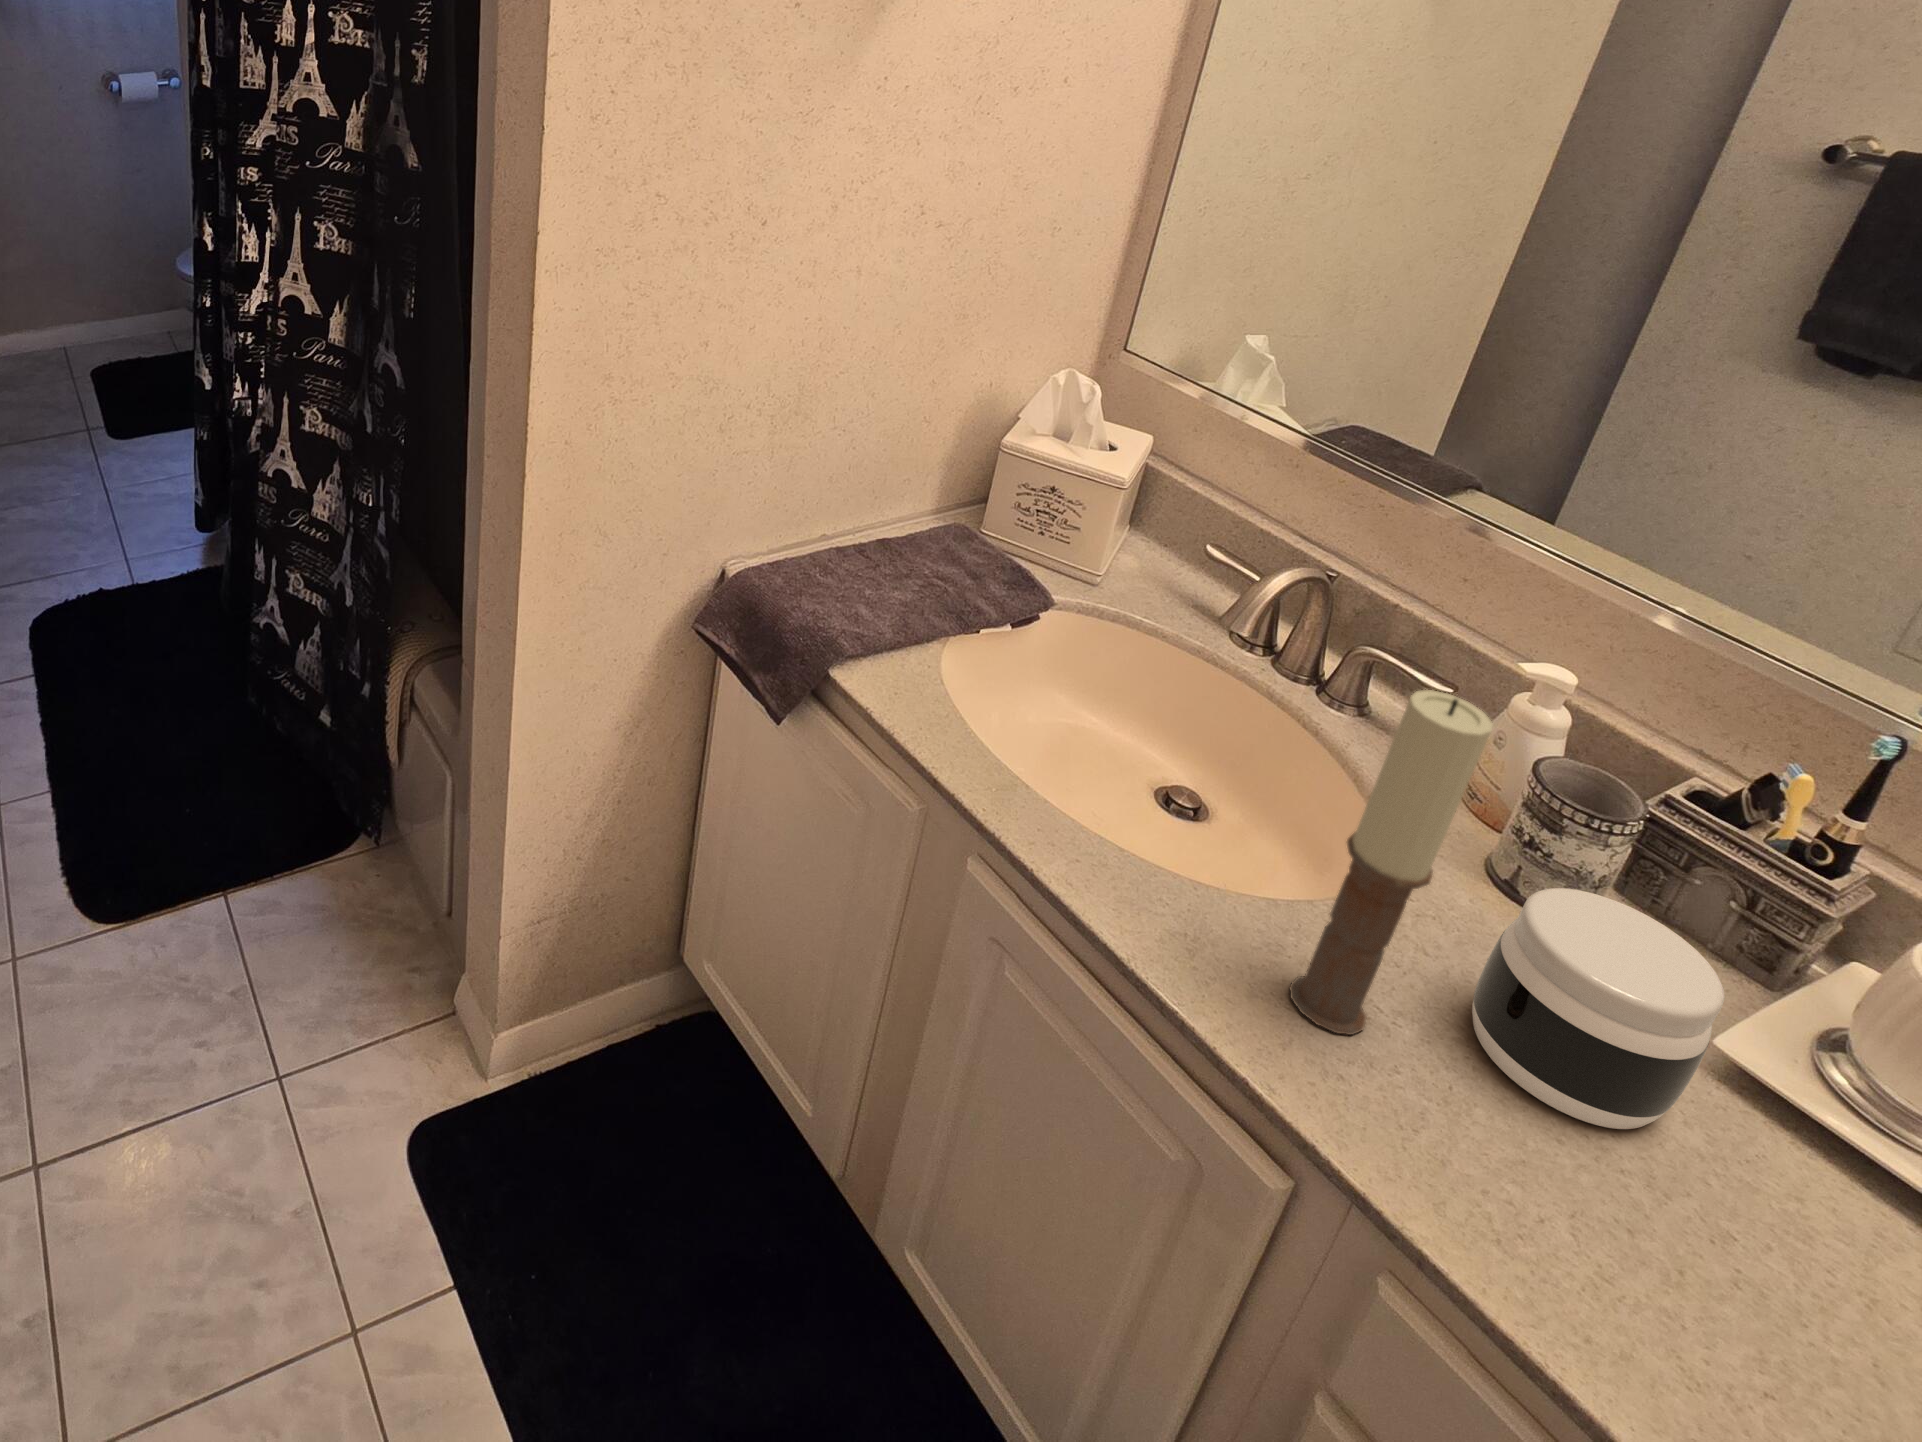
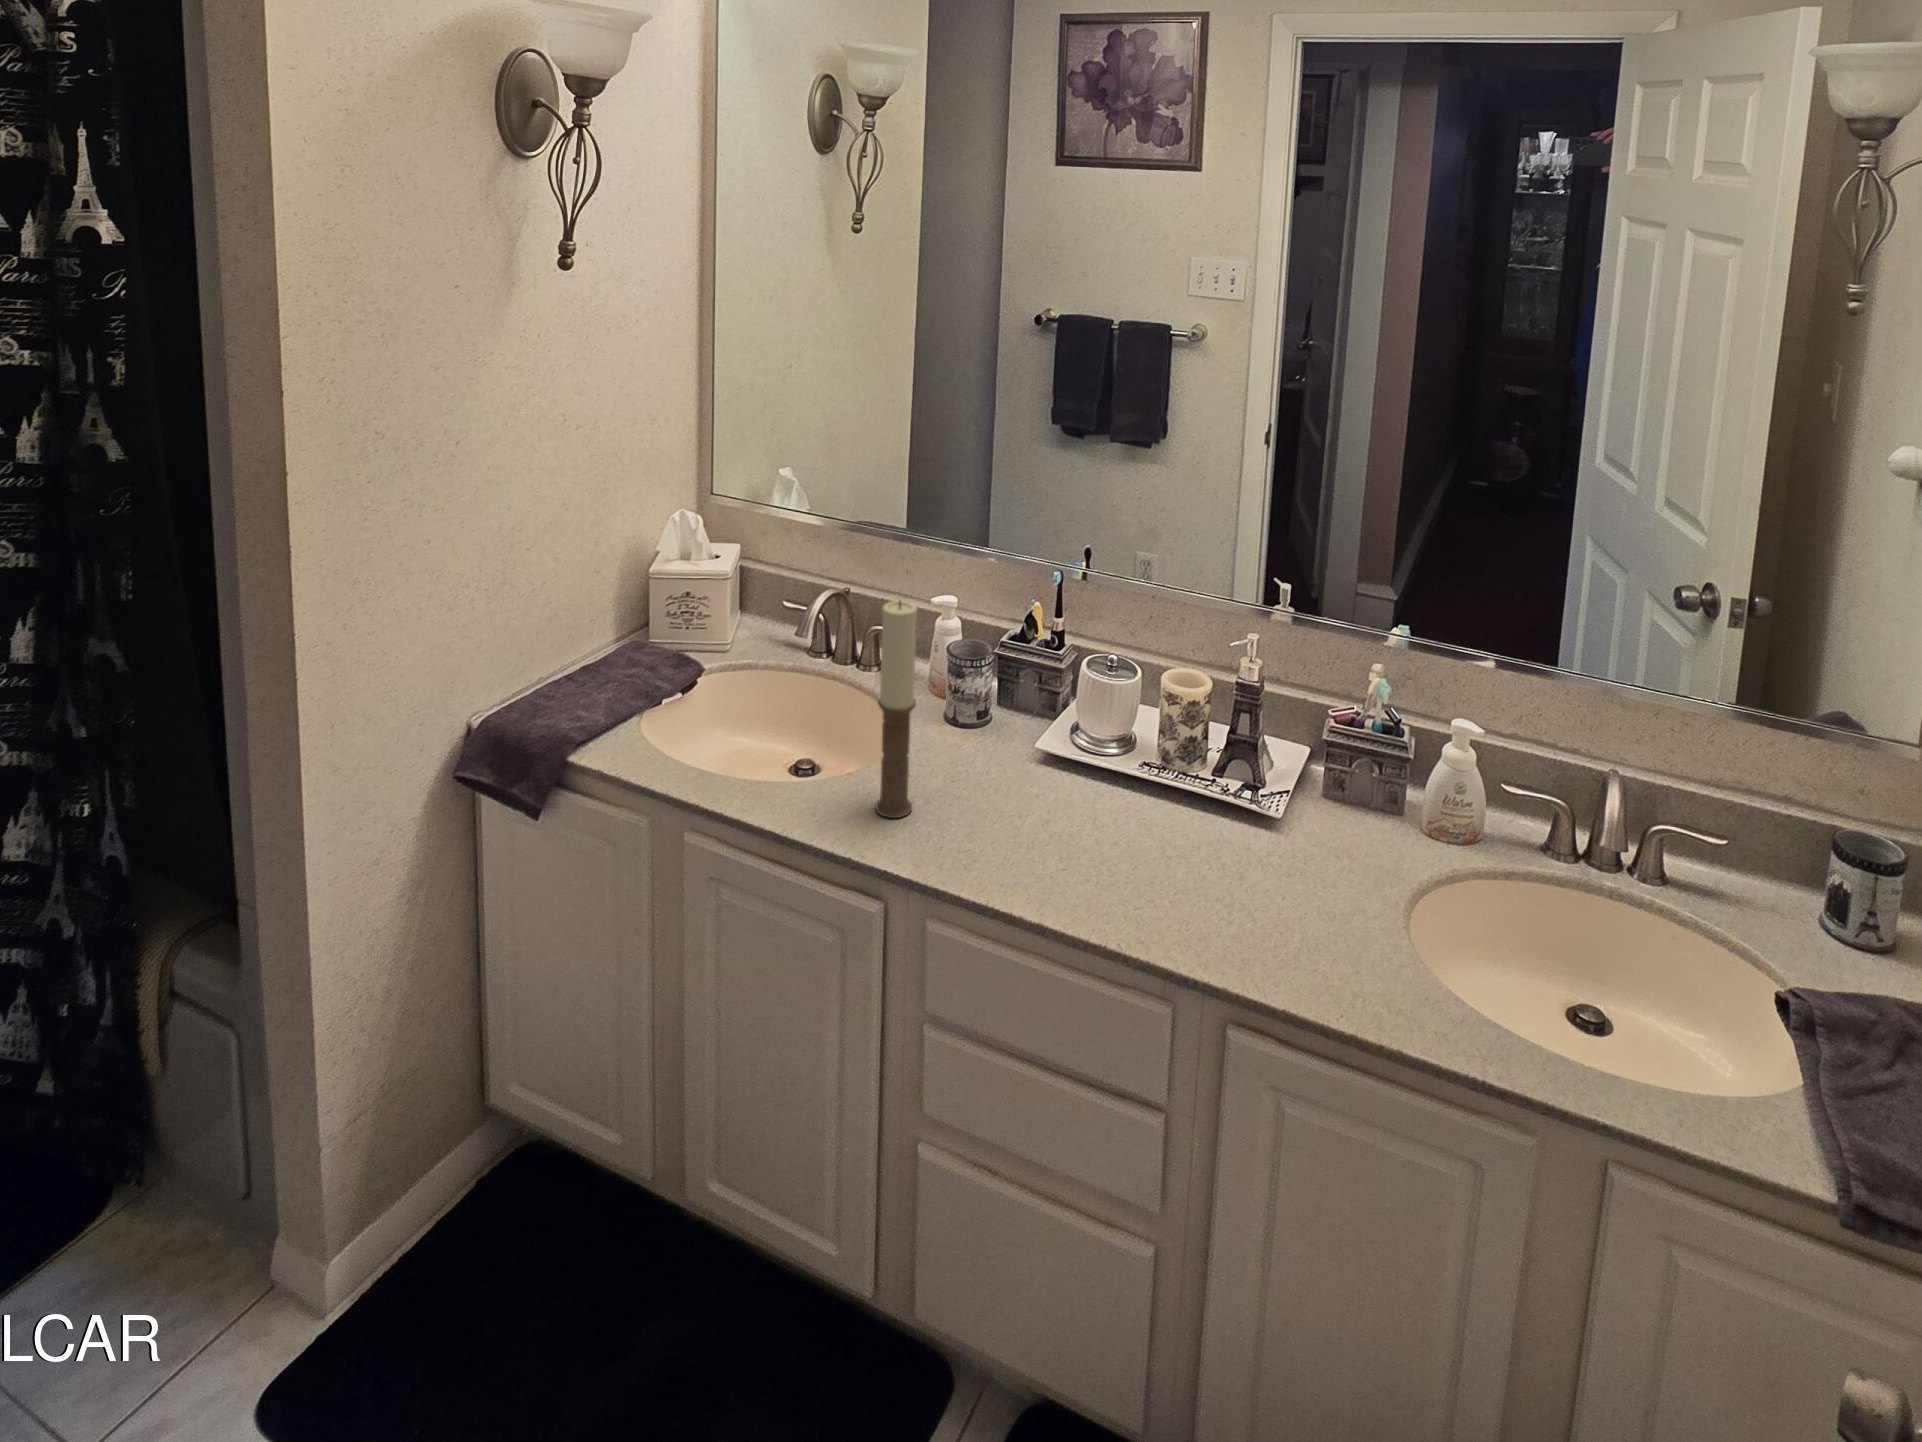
jar: present [1472,888,1725,1129] -> none [952,688,1035,802]

